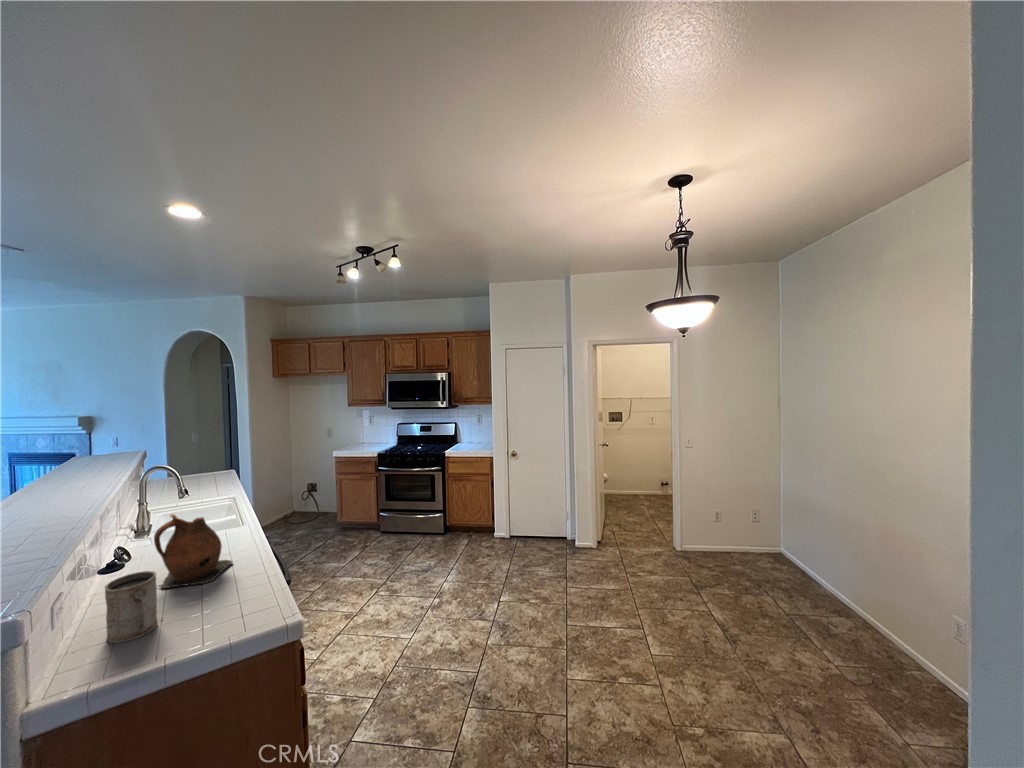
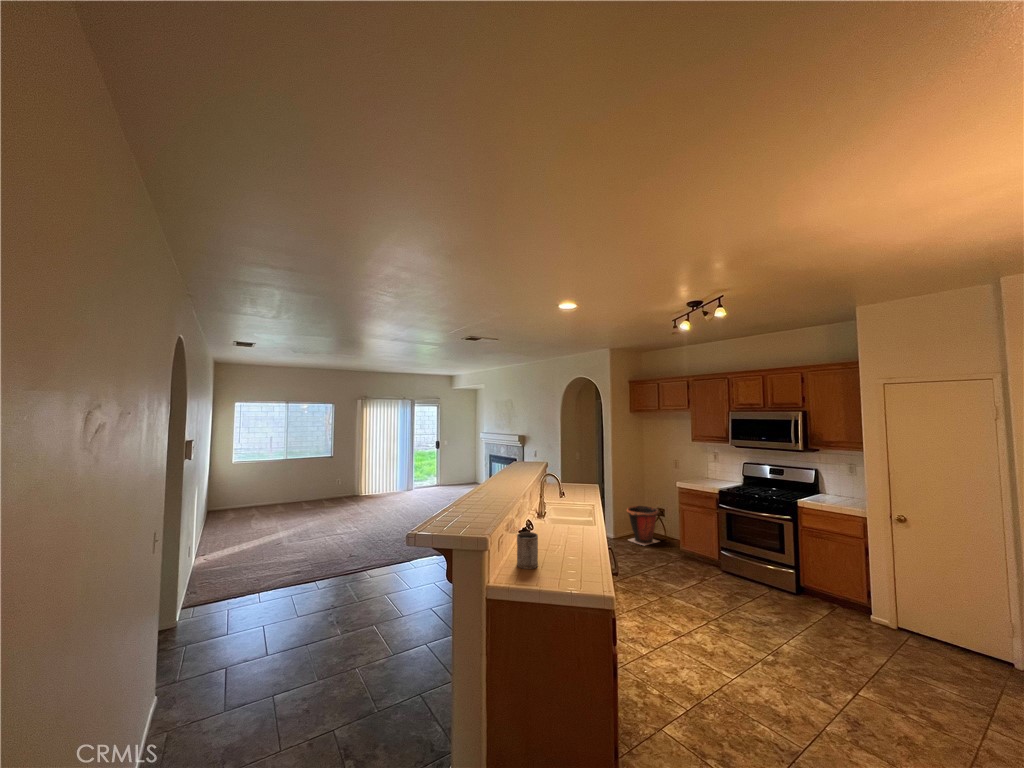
waste bin: none [270,482,312,531] -> present [627,506,659,545]
ceramic pitcher: present [154,514,233,588] -> none [541,504,582,554]

